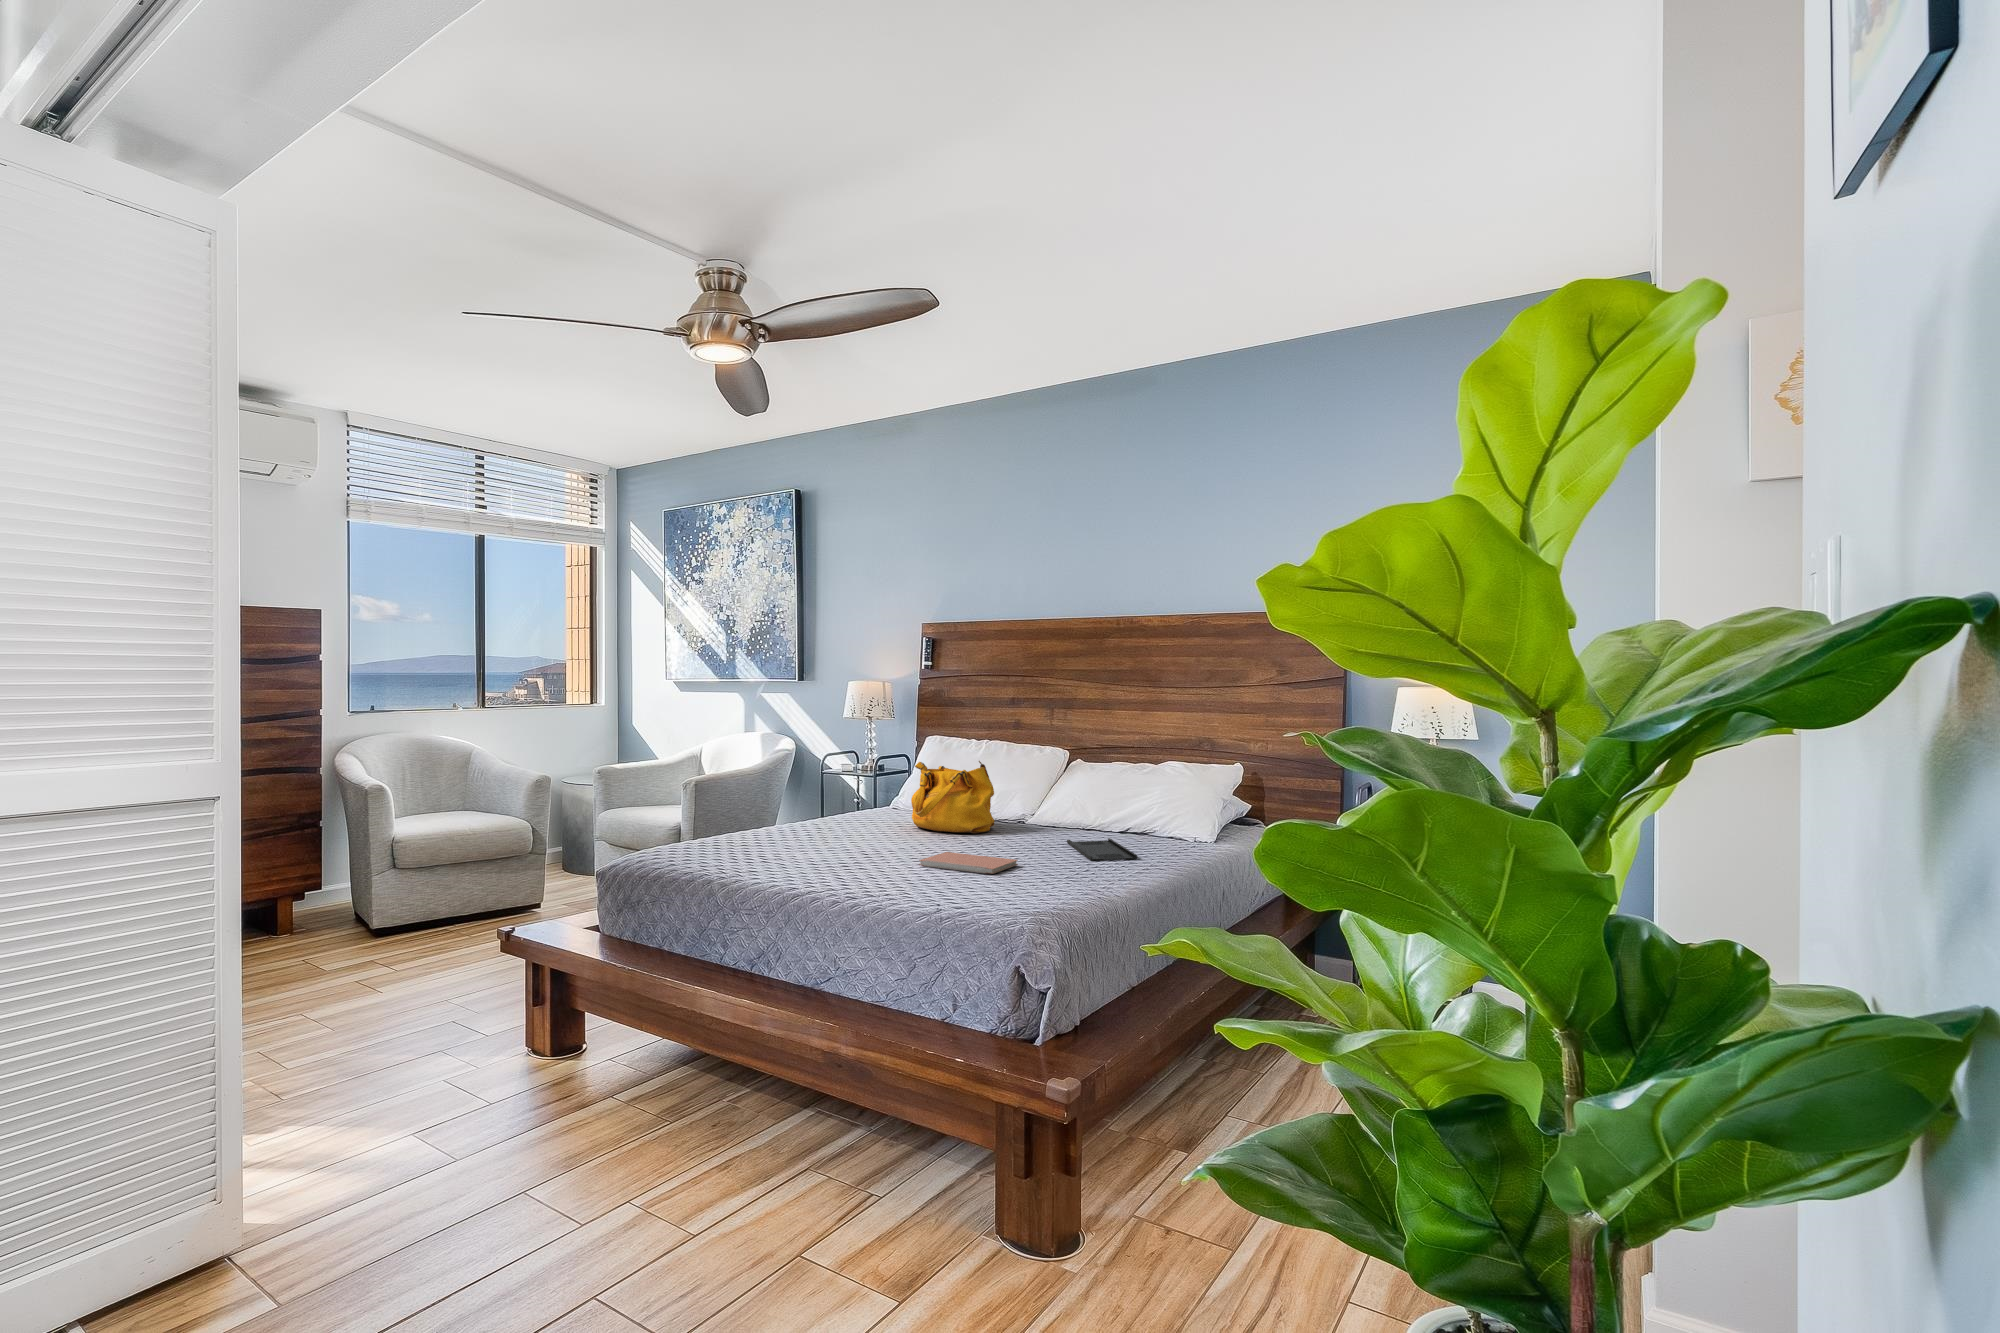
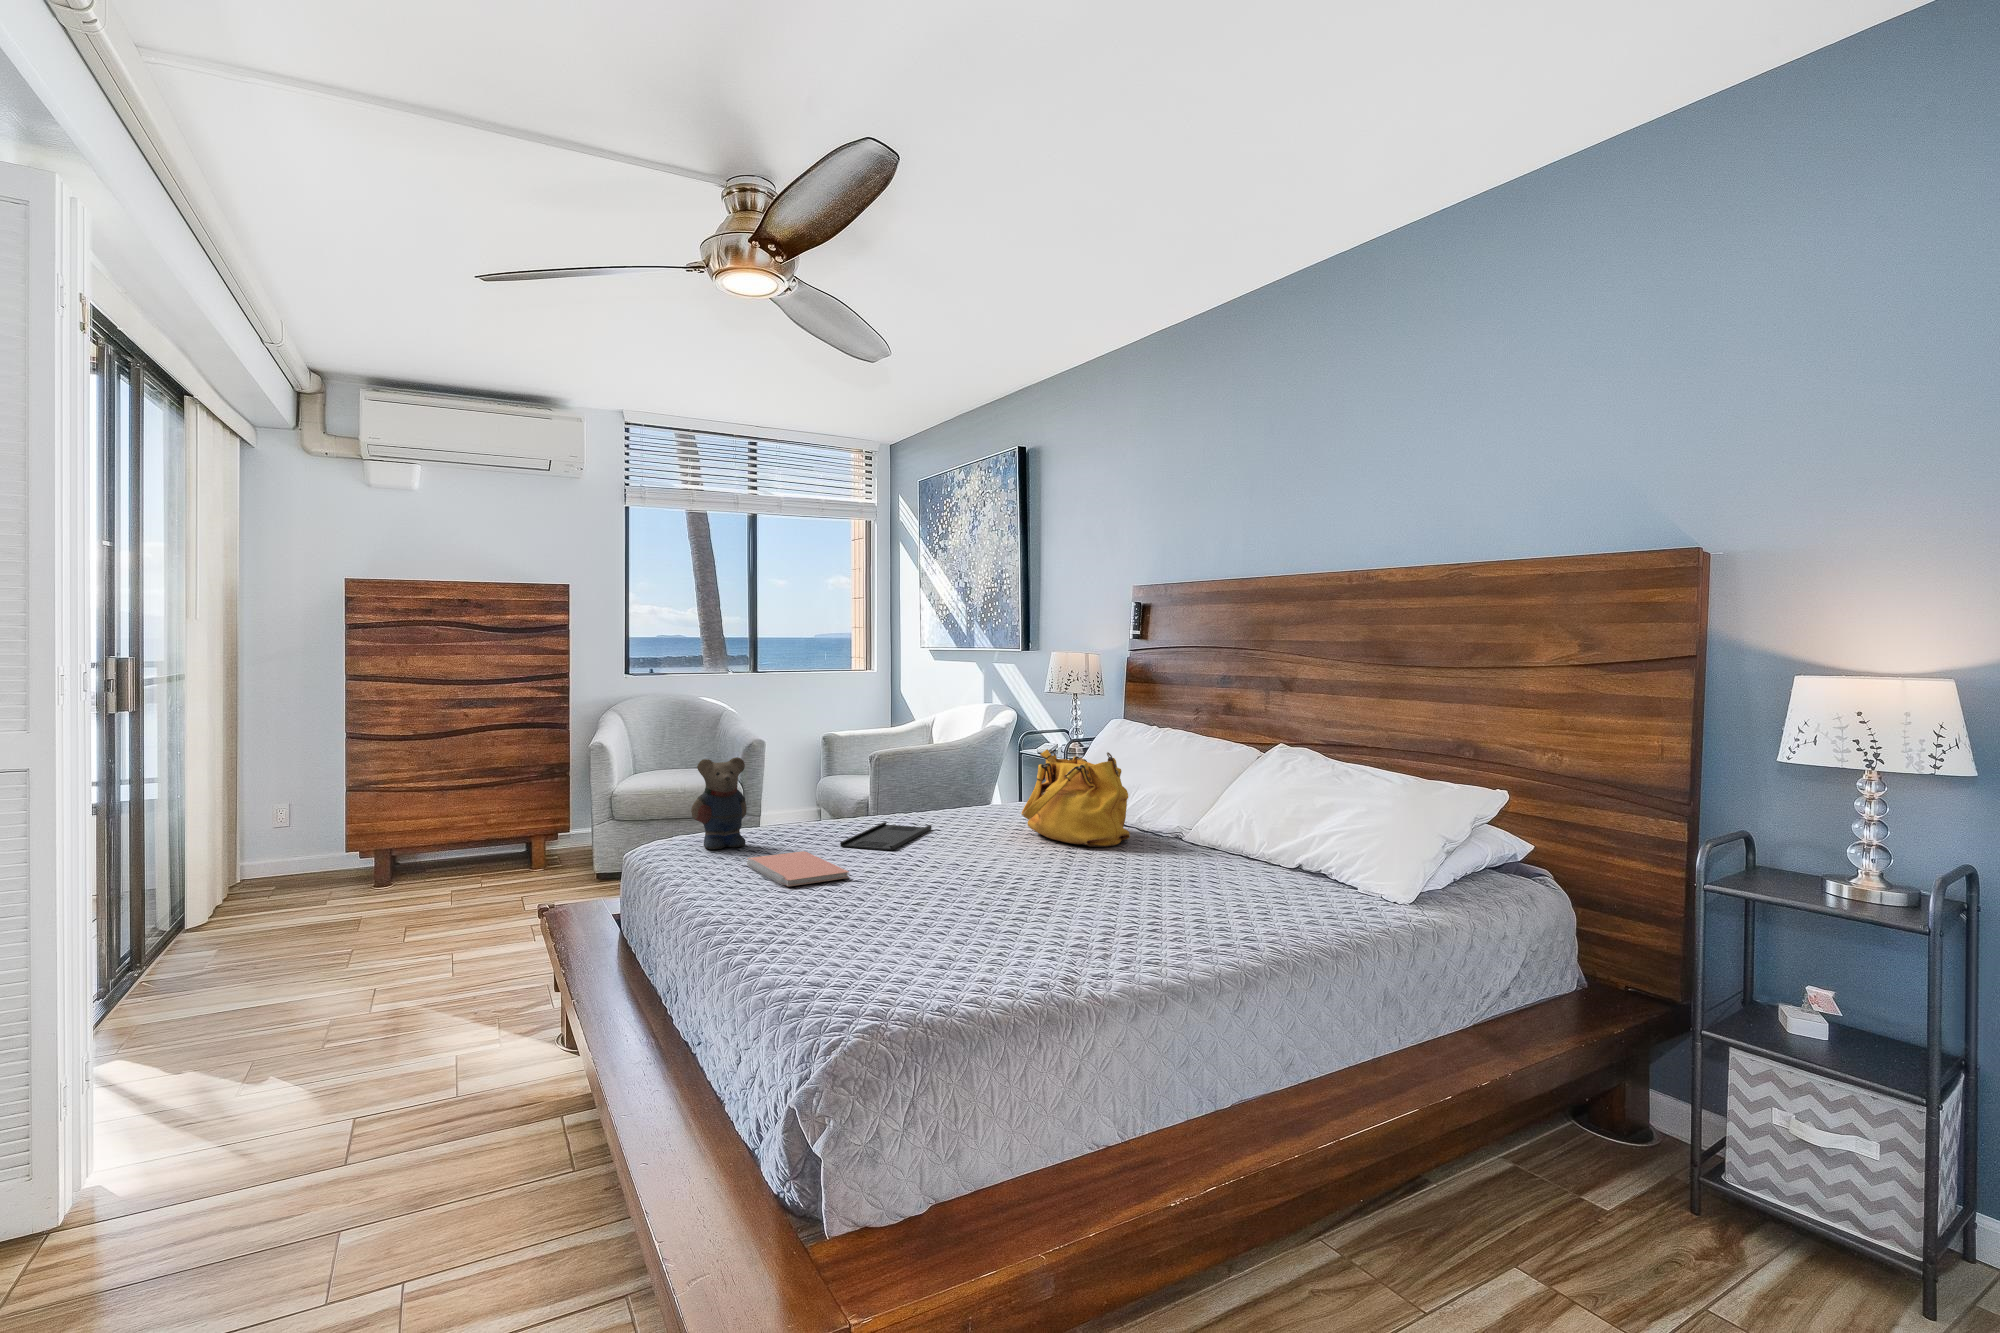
teddy bear: none [664,782,708,862] -> present [691,757,746,849]
tray: present [1067,838,1137,860] -> present [840,822,931,850]
notebook: present [919,852,1018,874] -> present [747,851,849,887]

